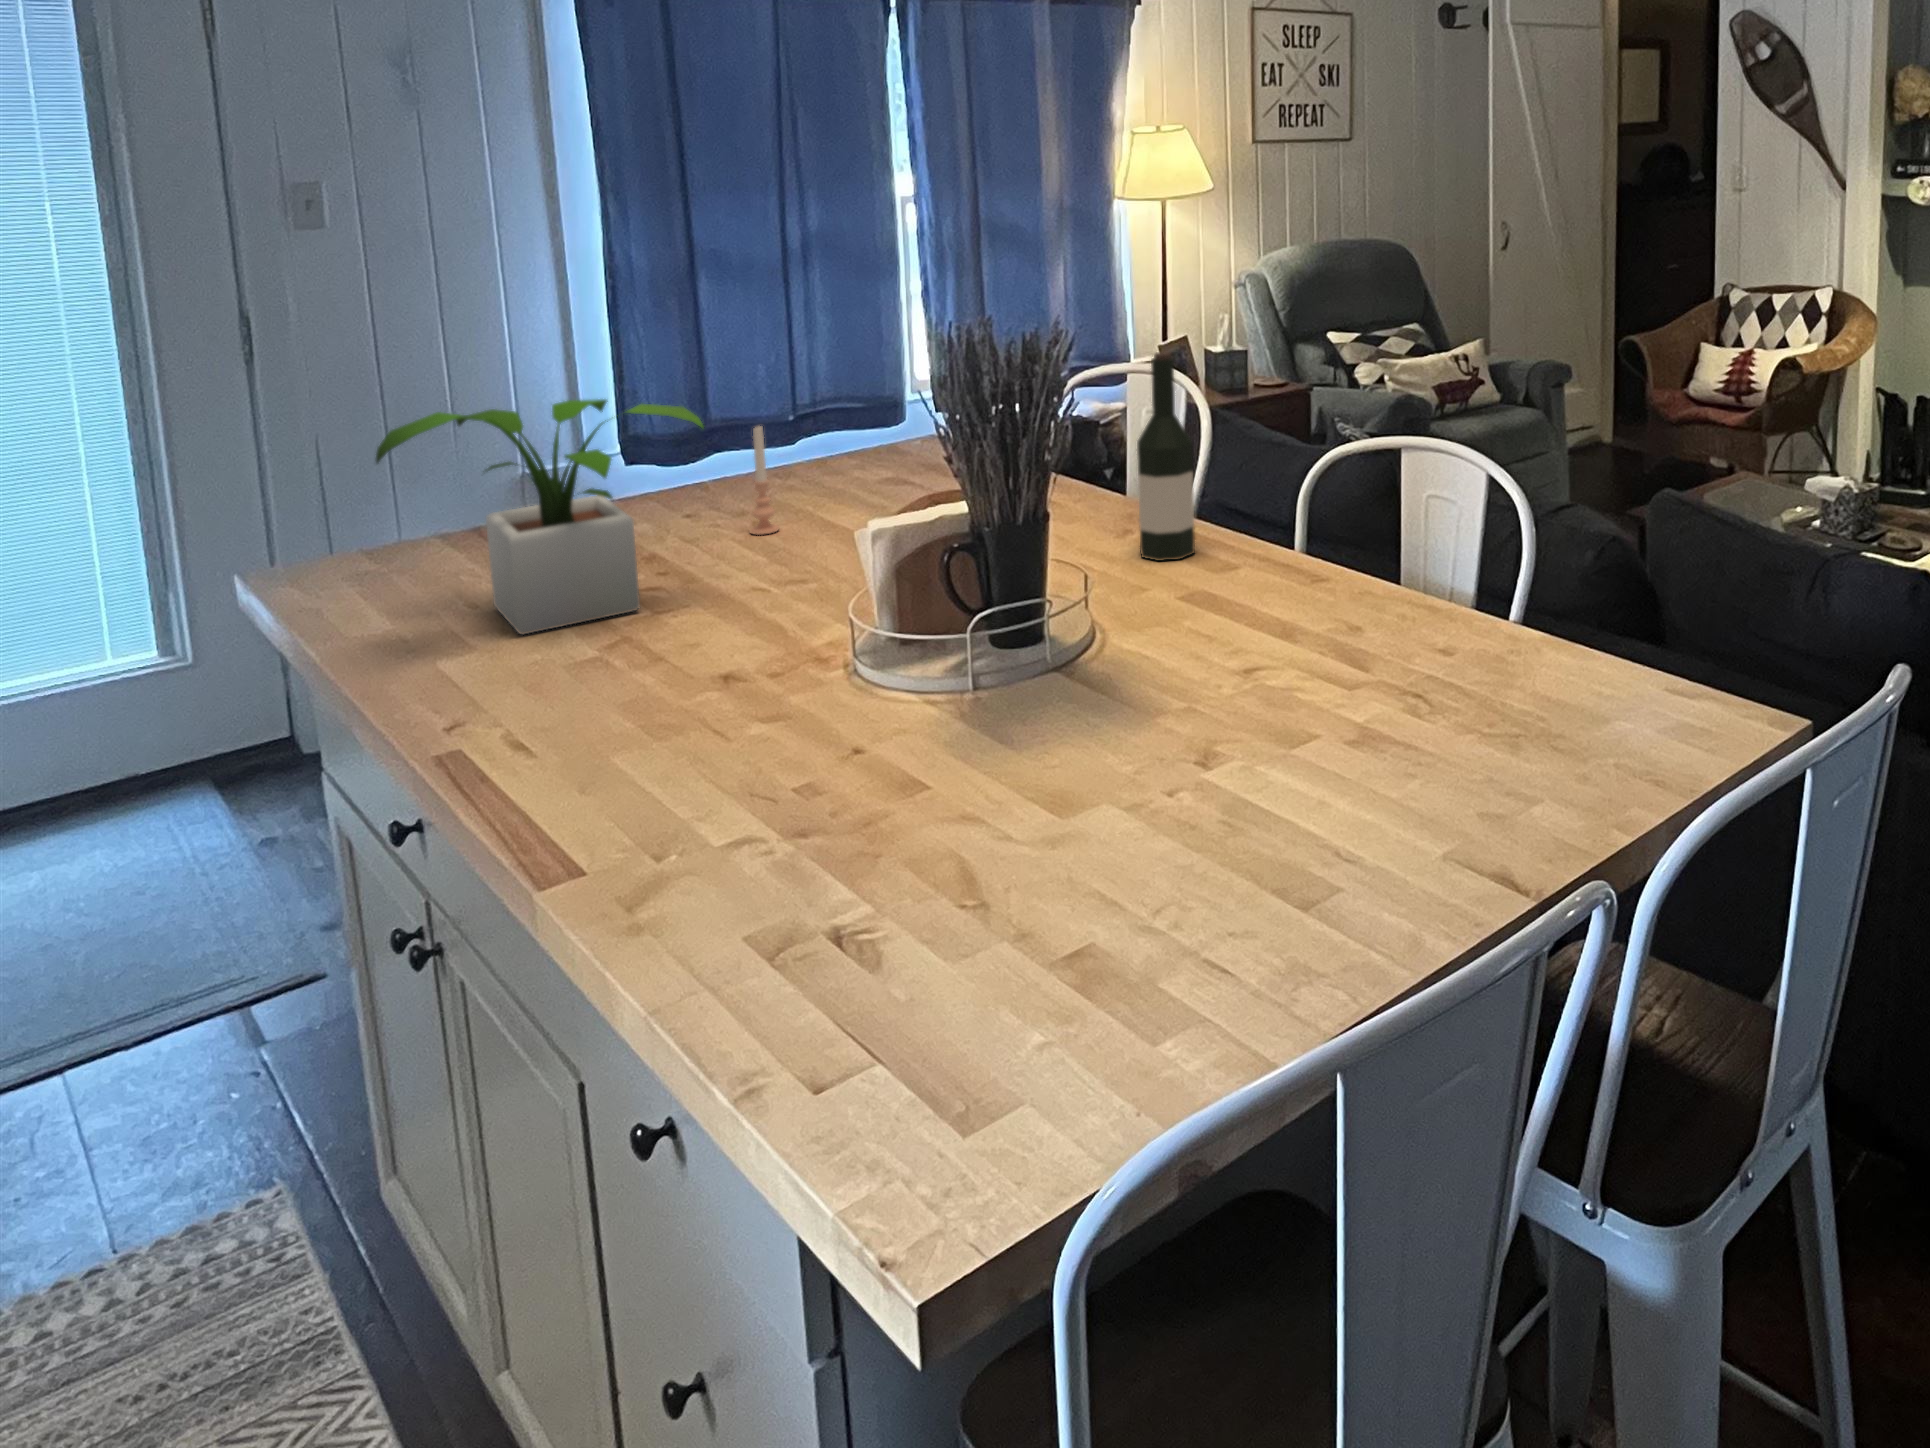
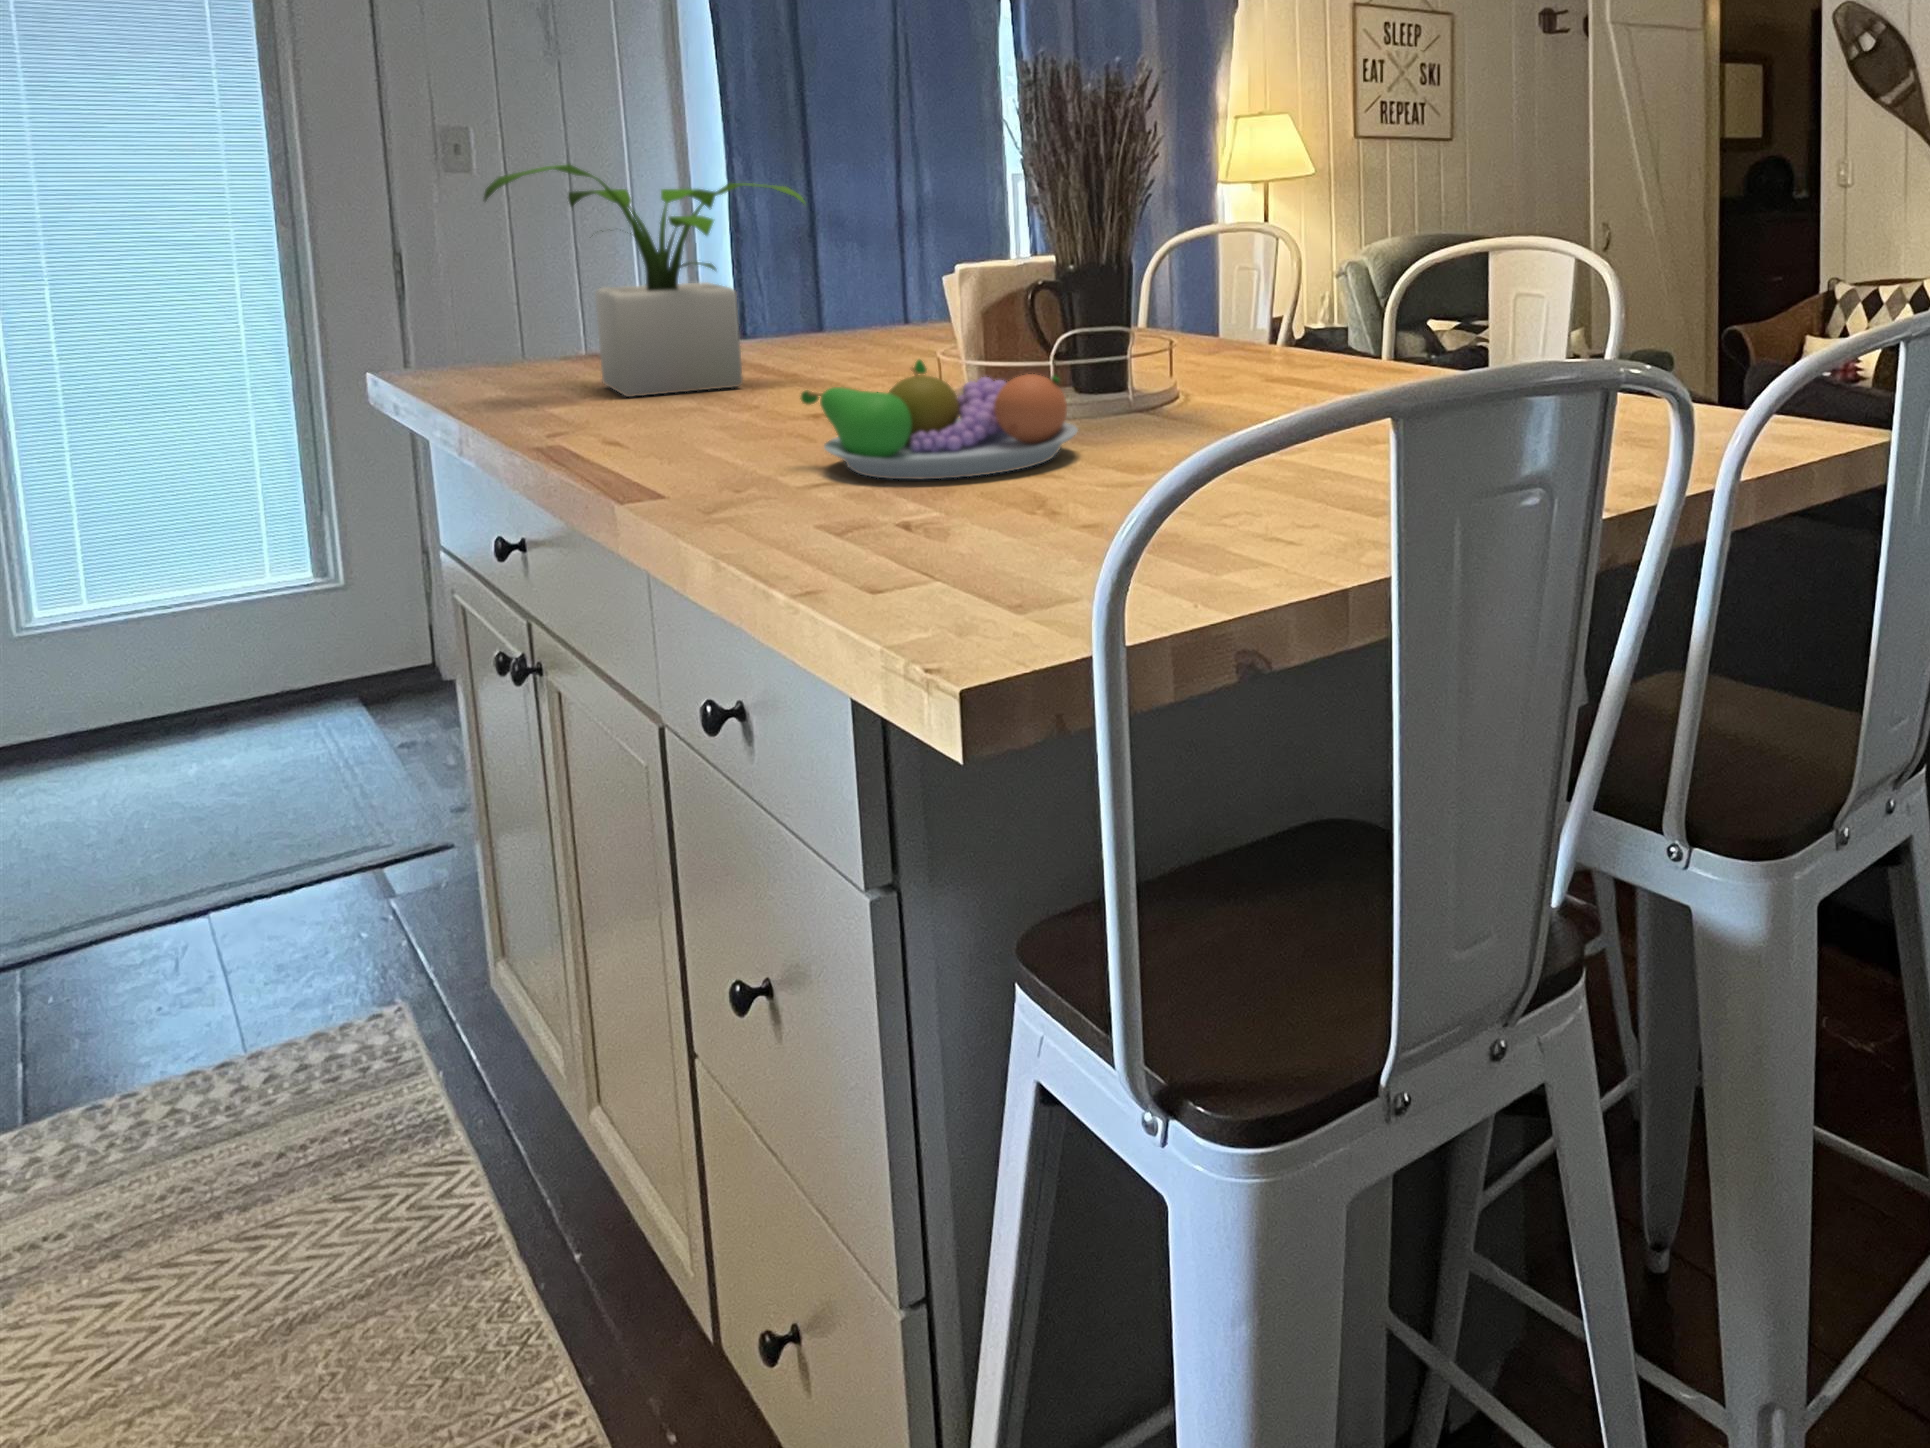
wine bottle: present [1137,352,1195,561] -> none [1236,155,1295,367]
candle: present [749,426,779,535] -> none [857,247,886,357]
fruit bowl: none [718,674,993,829] -> present [800,360,1078,479]

